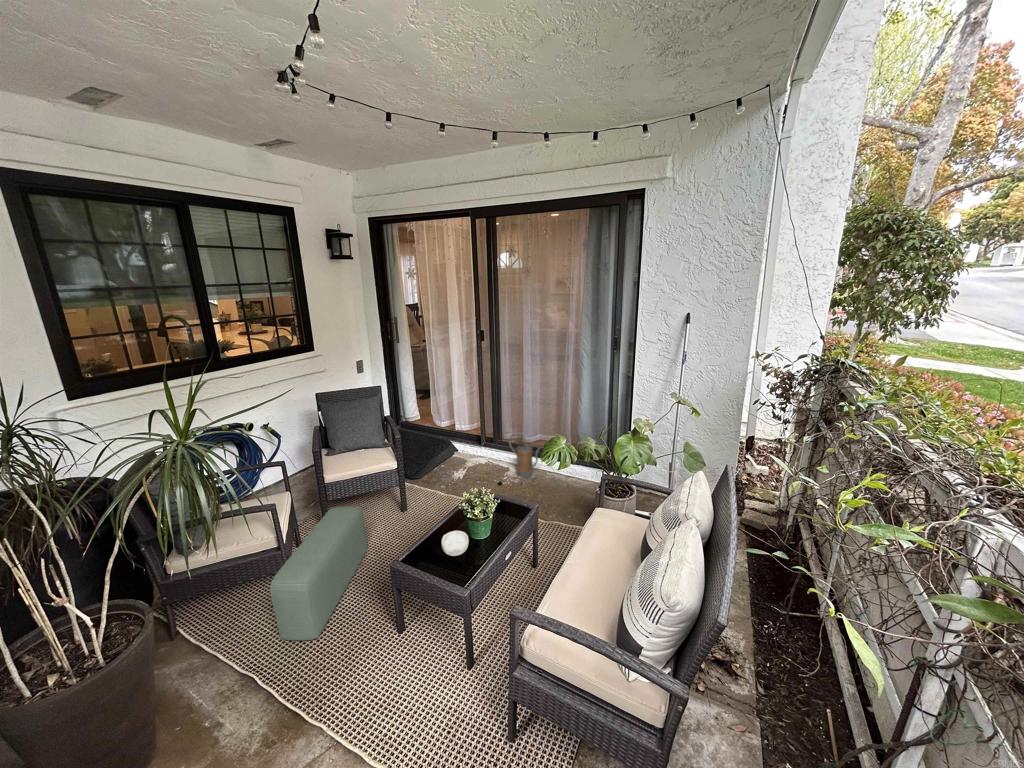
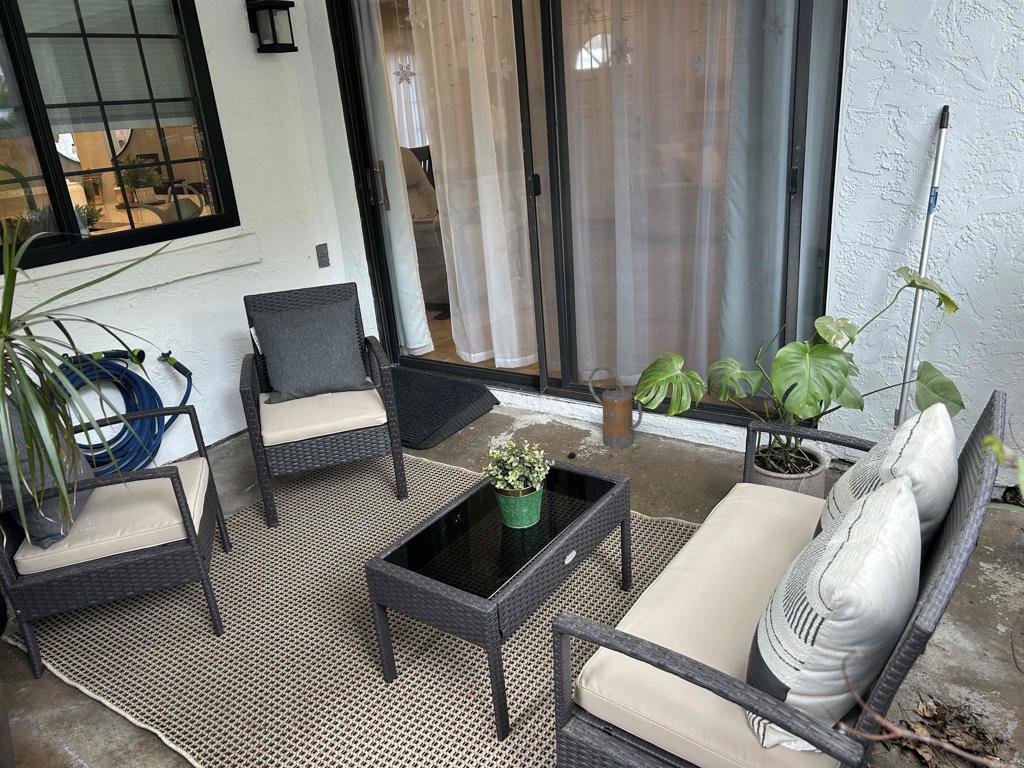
pouf: present [270,506,367,640] -> none [178,483,337,683]
decorative bowl: present [442,531,469,556] -> none [451,515,498,555]

